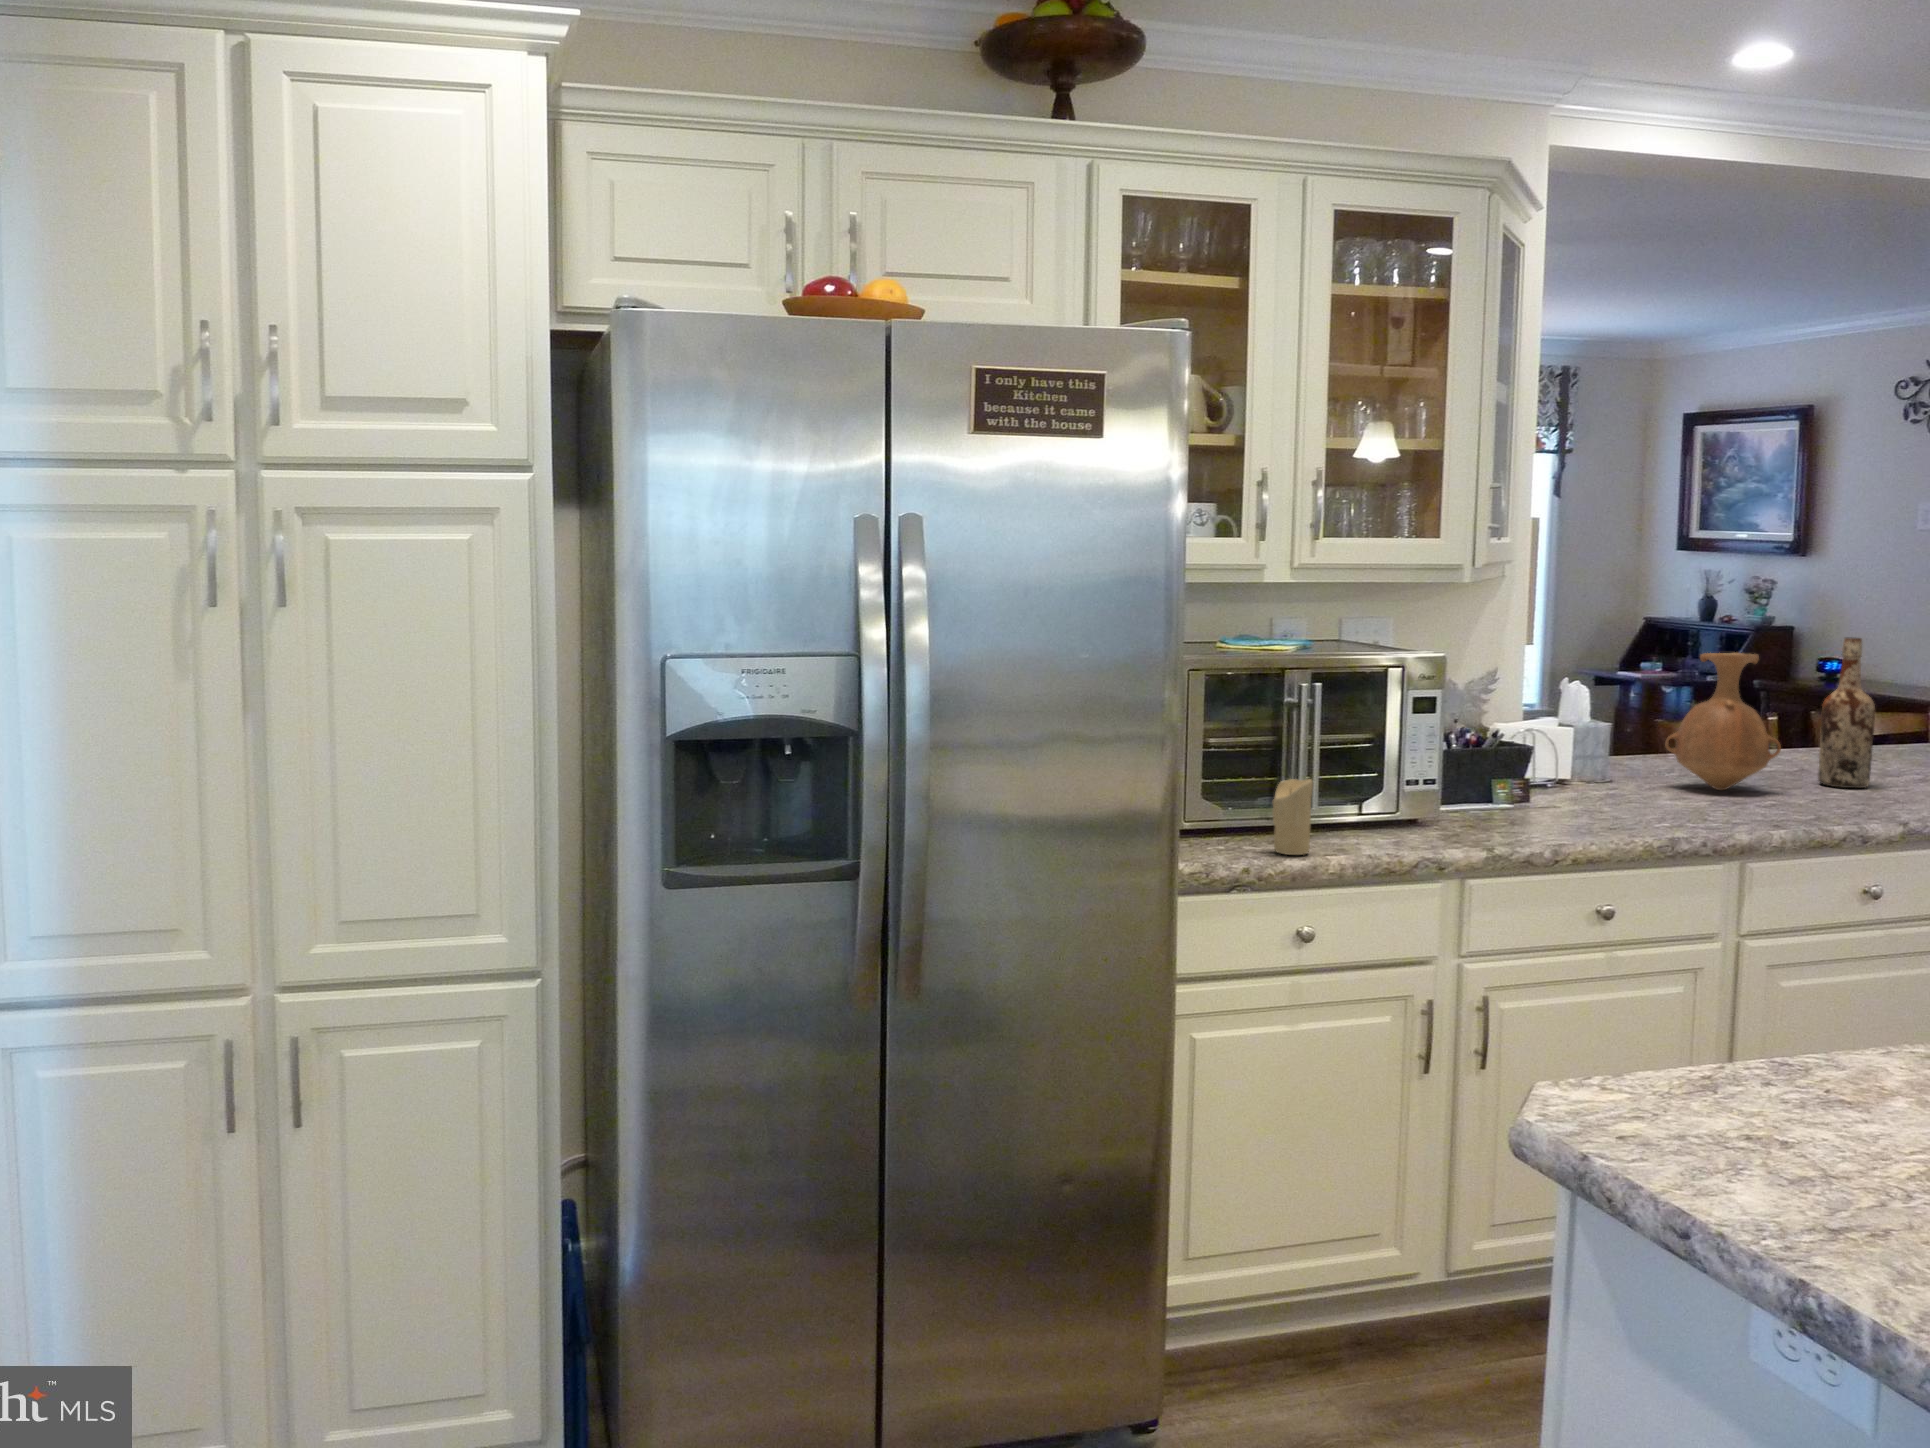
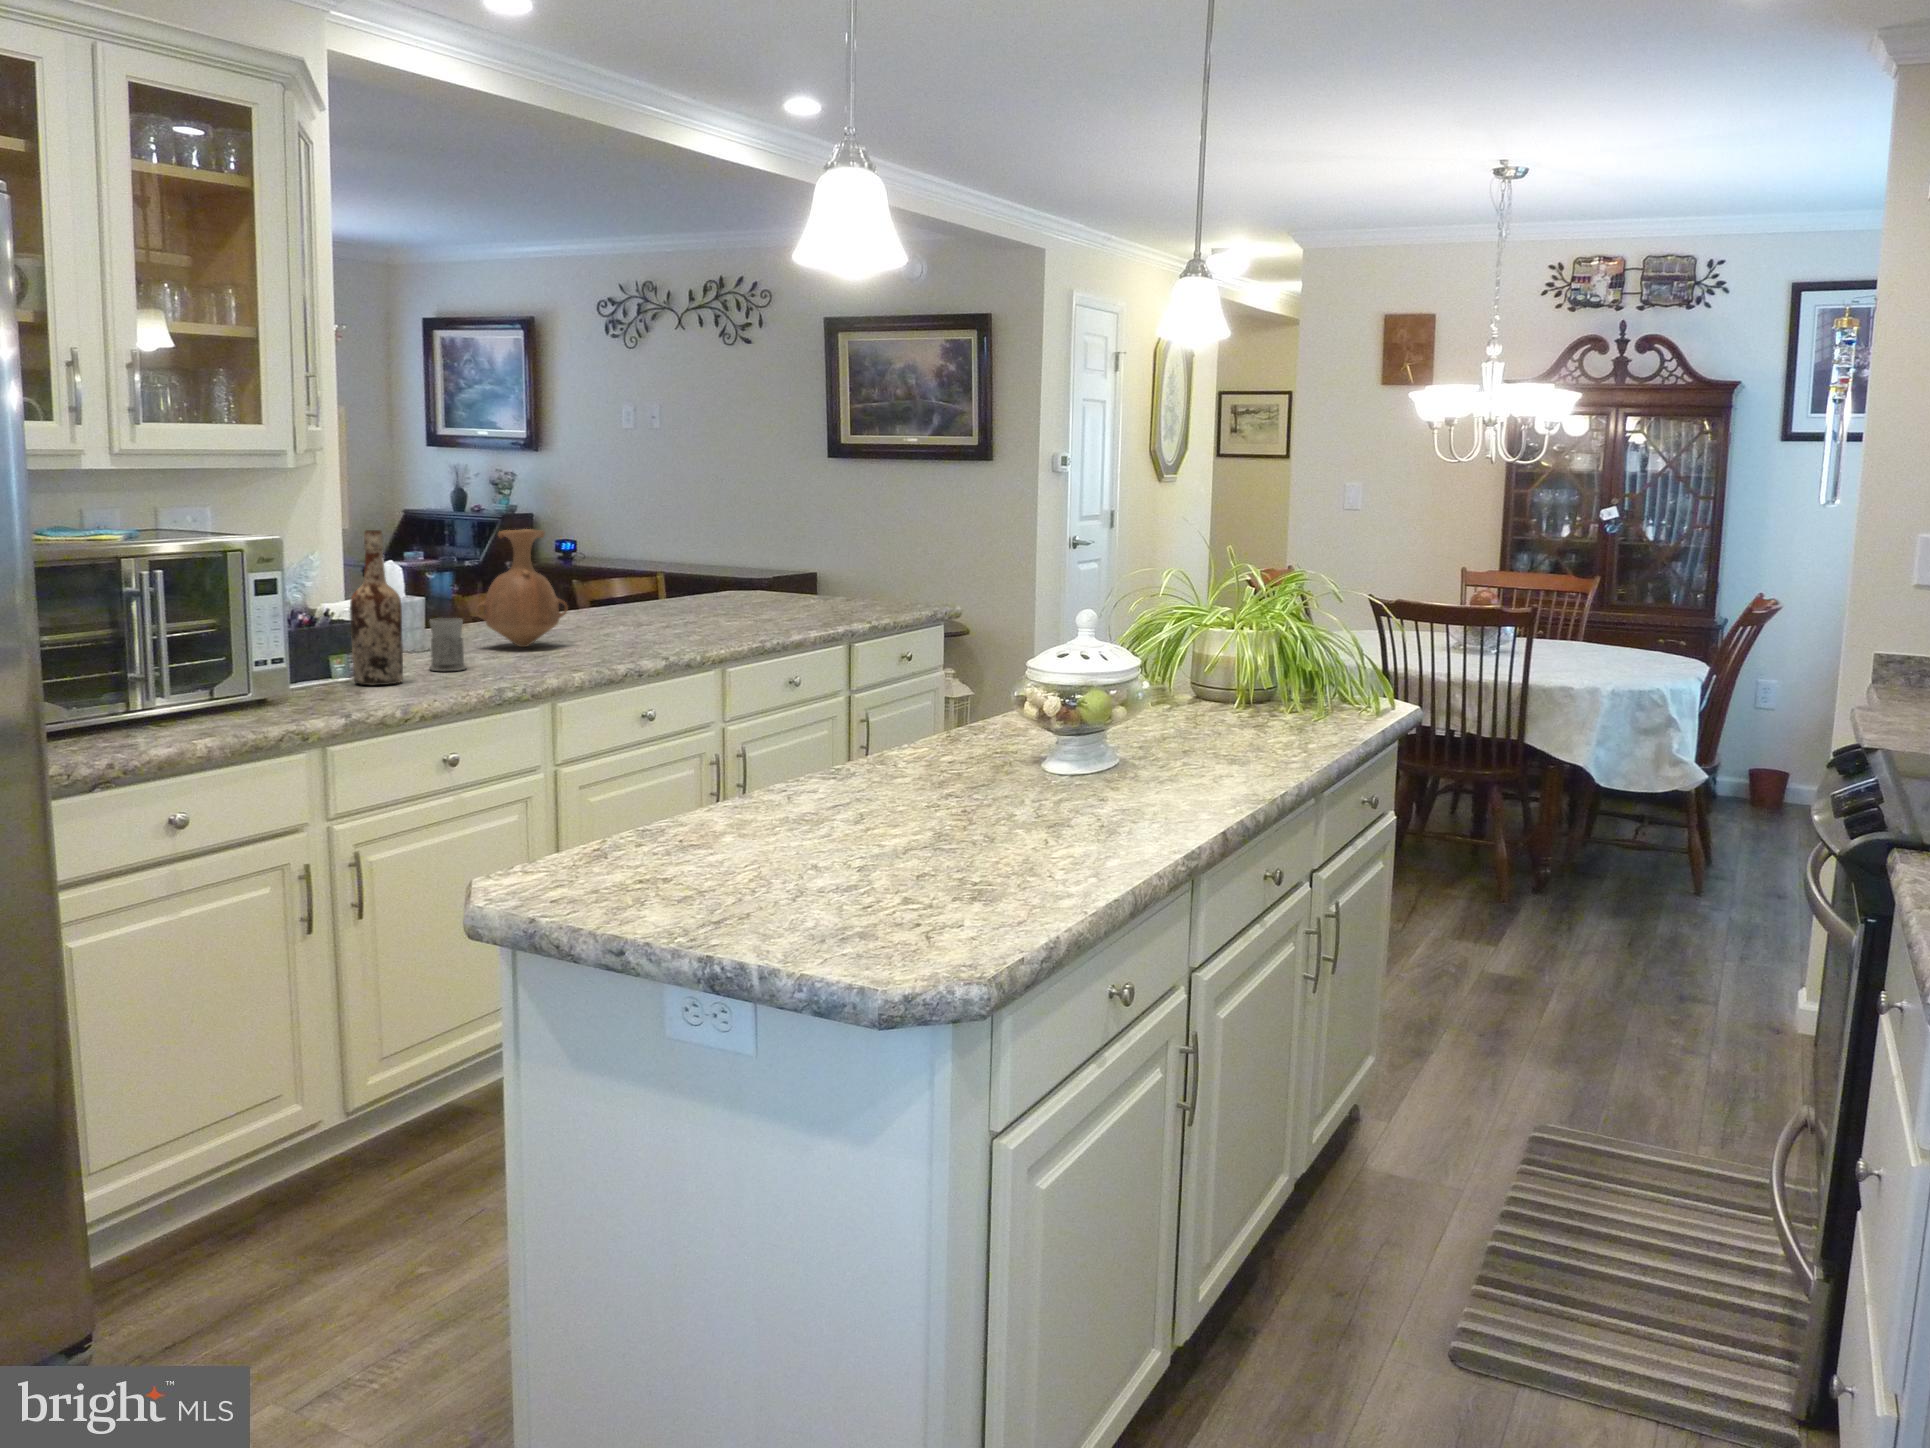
wine bottle: present [1818,638,1875,788] -> present [350,530,403,685]
mug: none [1597,750,1641,812] -> present [430,618,466,671]
candle: present [1272,779,1313,855] -> none [130,664,175,742]

